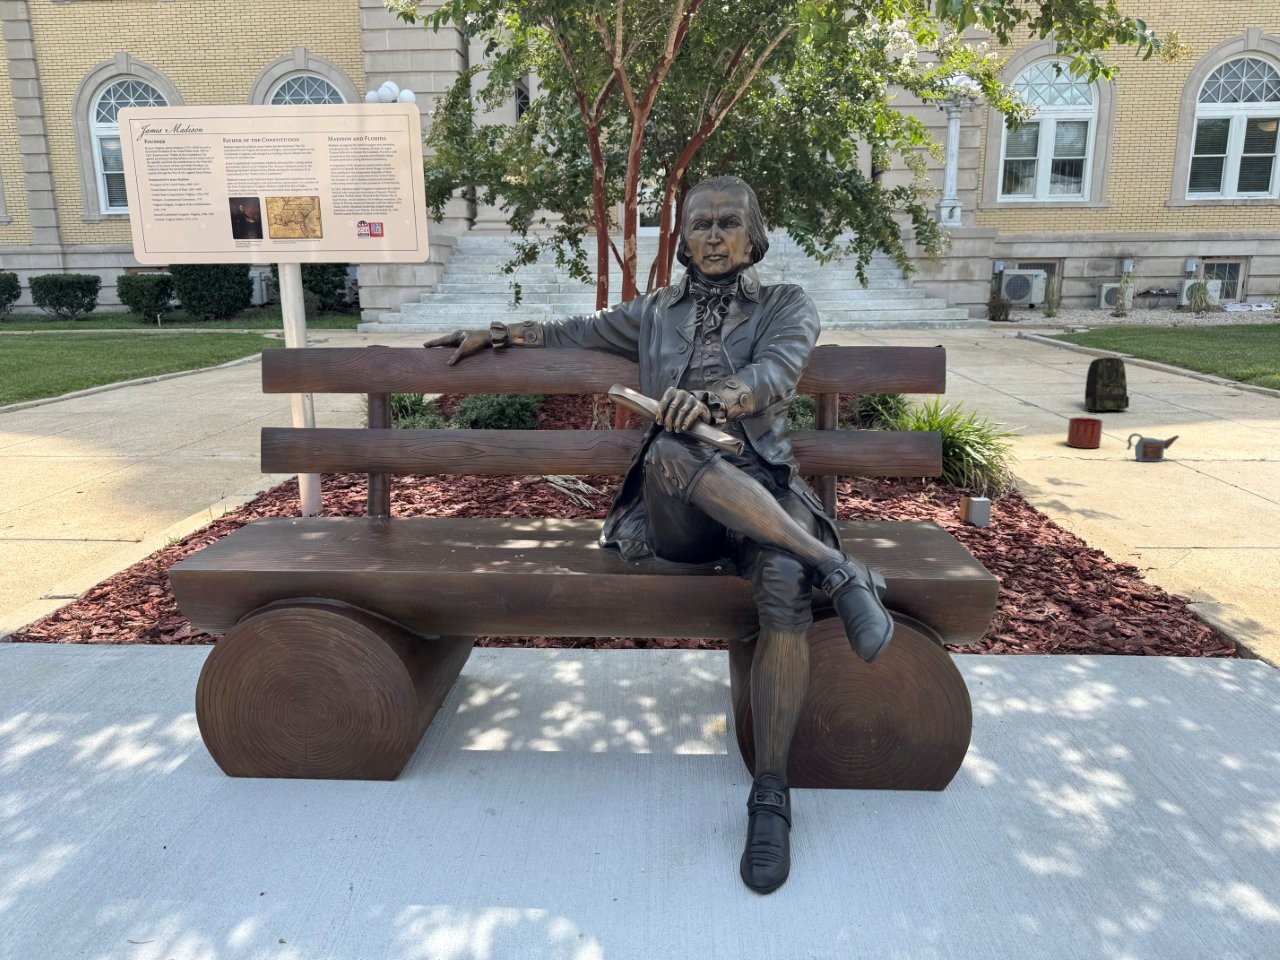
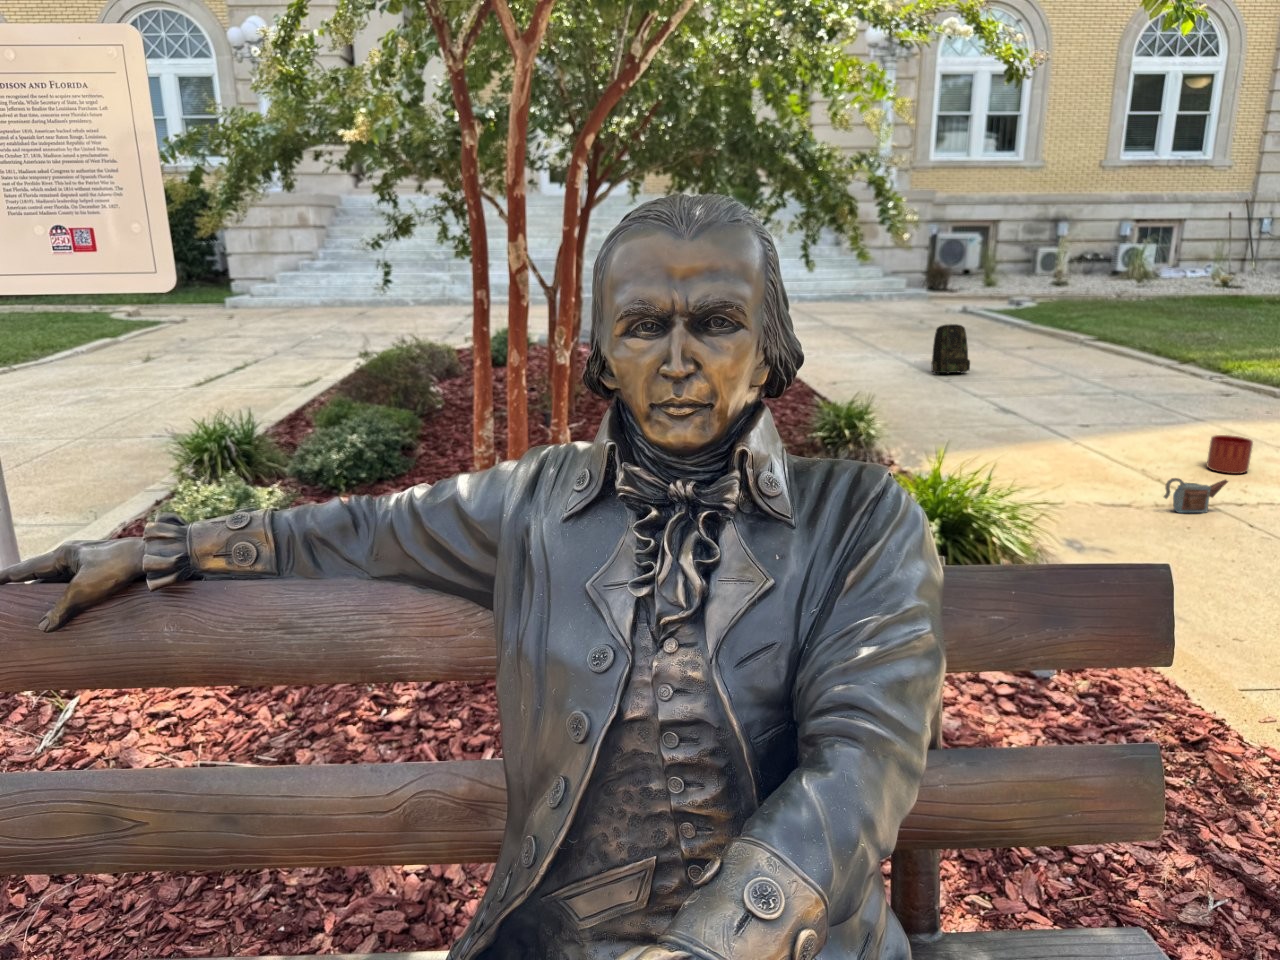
backpack: present [1085,358,1129,411] -> present [931,324,970,374]
planter: present [1067,417,1103,448] -> present [1207,435,1253,474]

